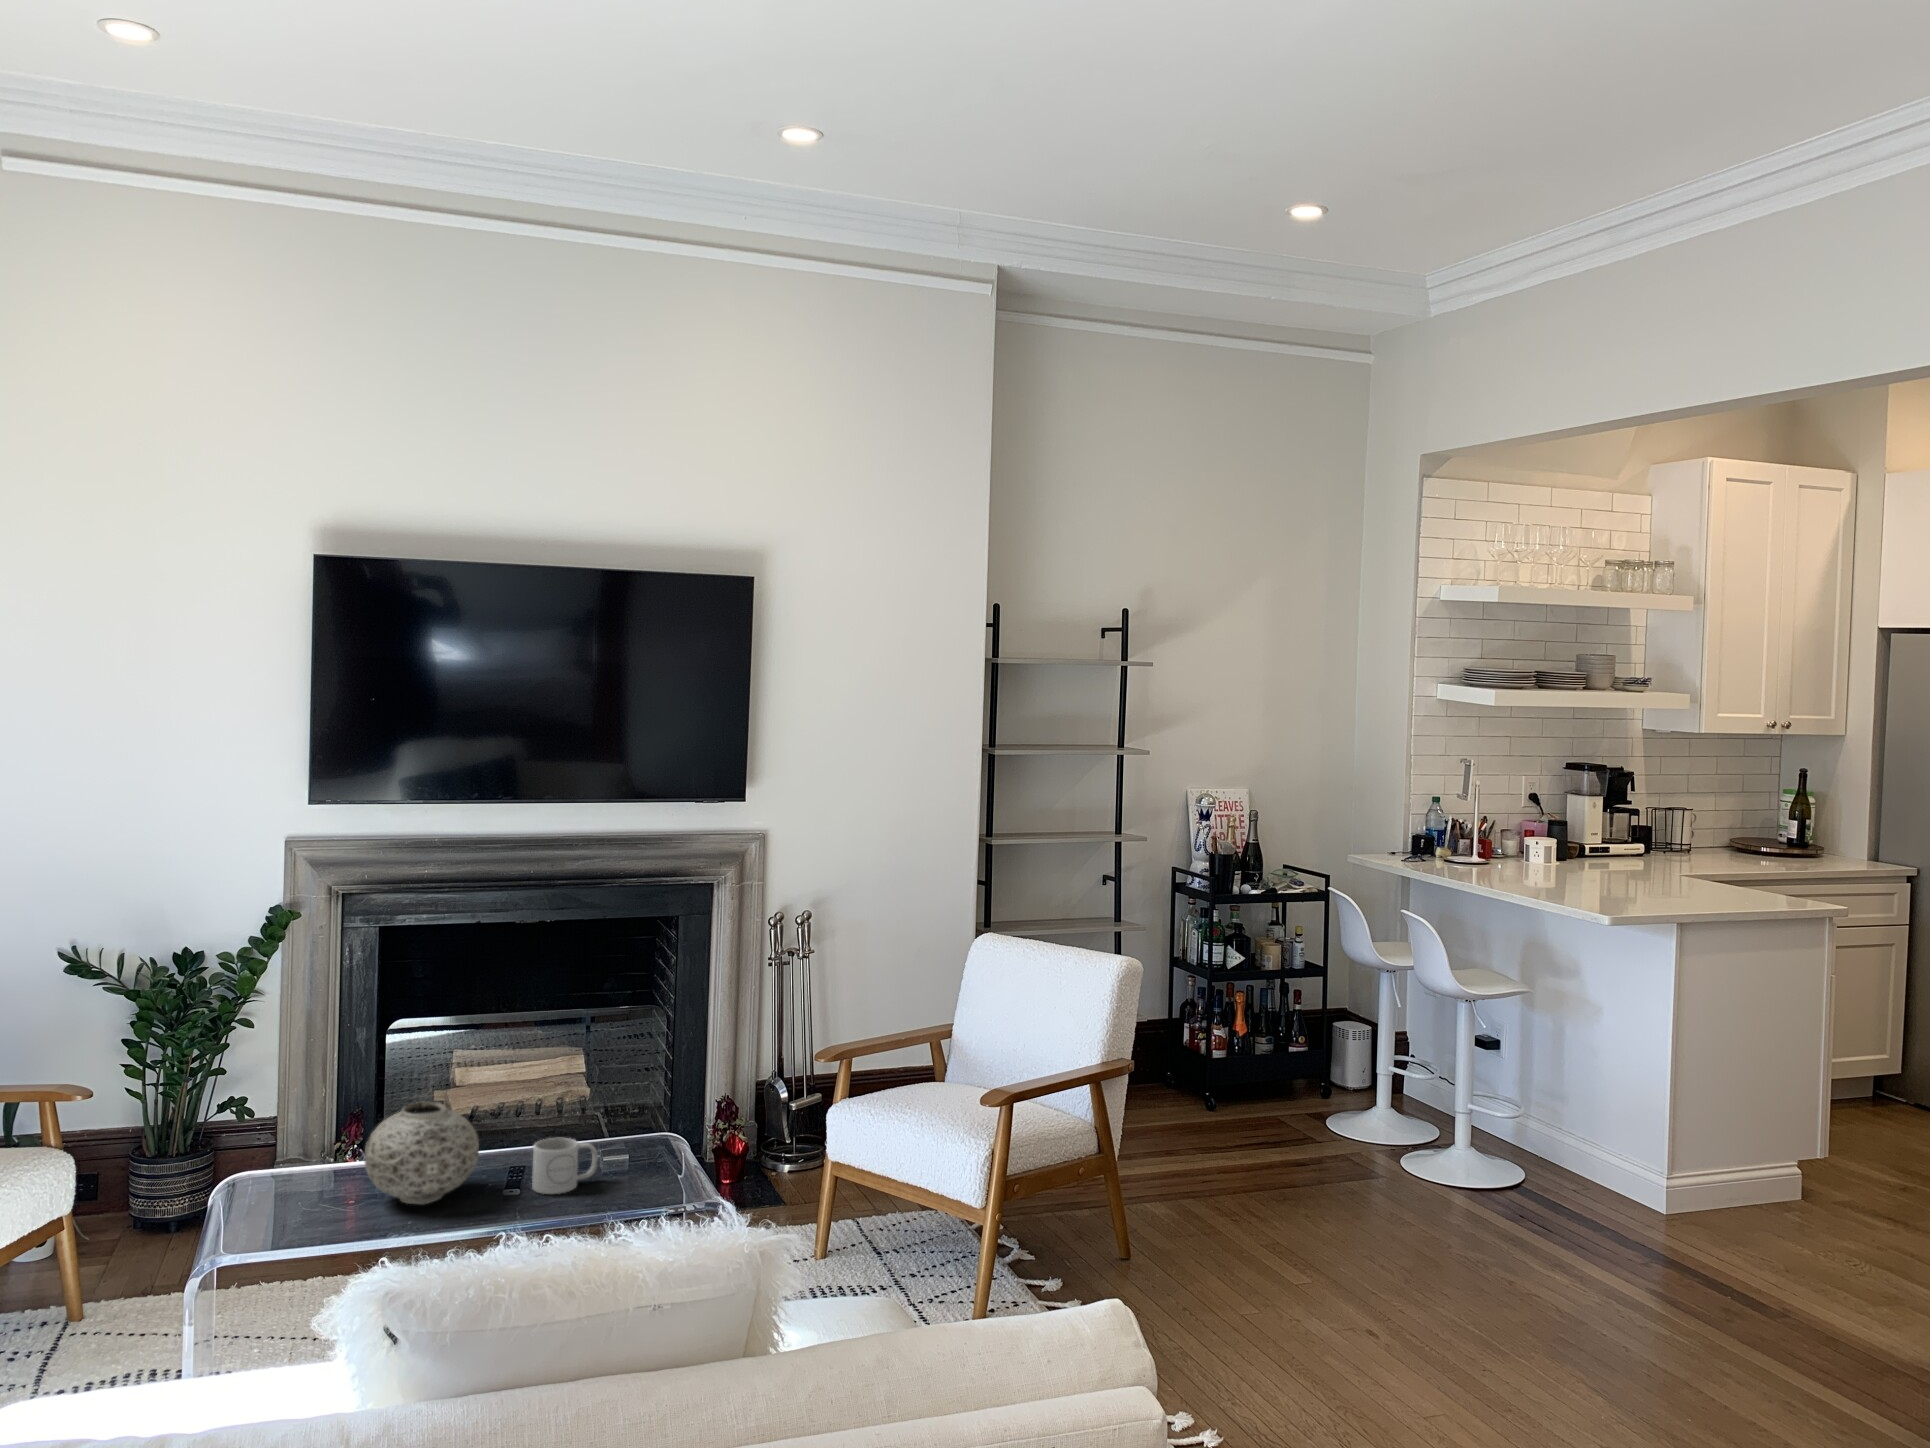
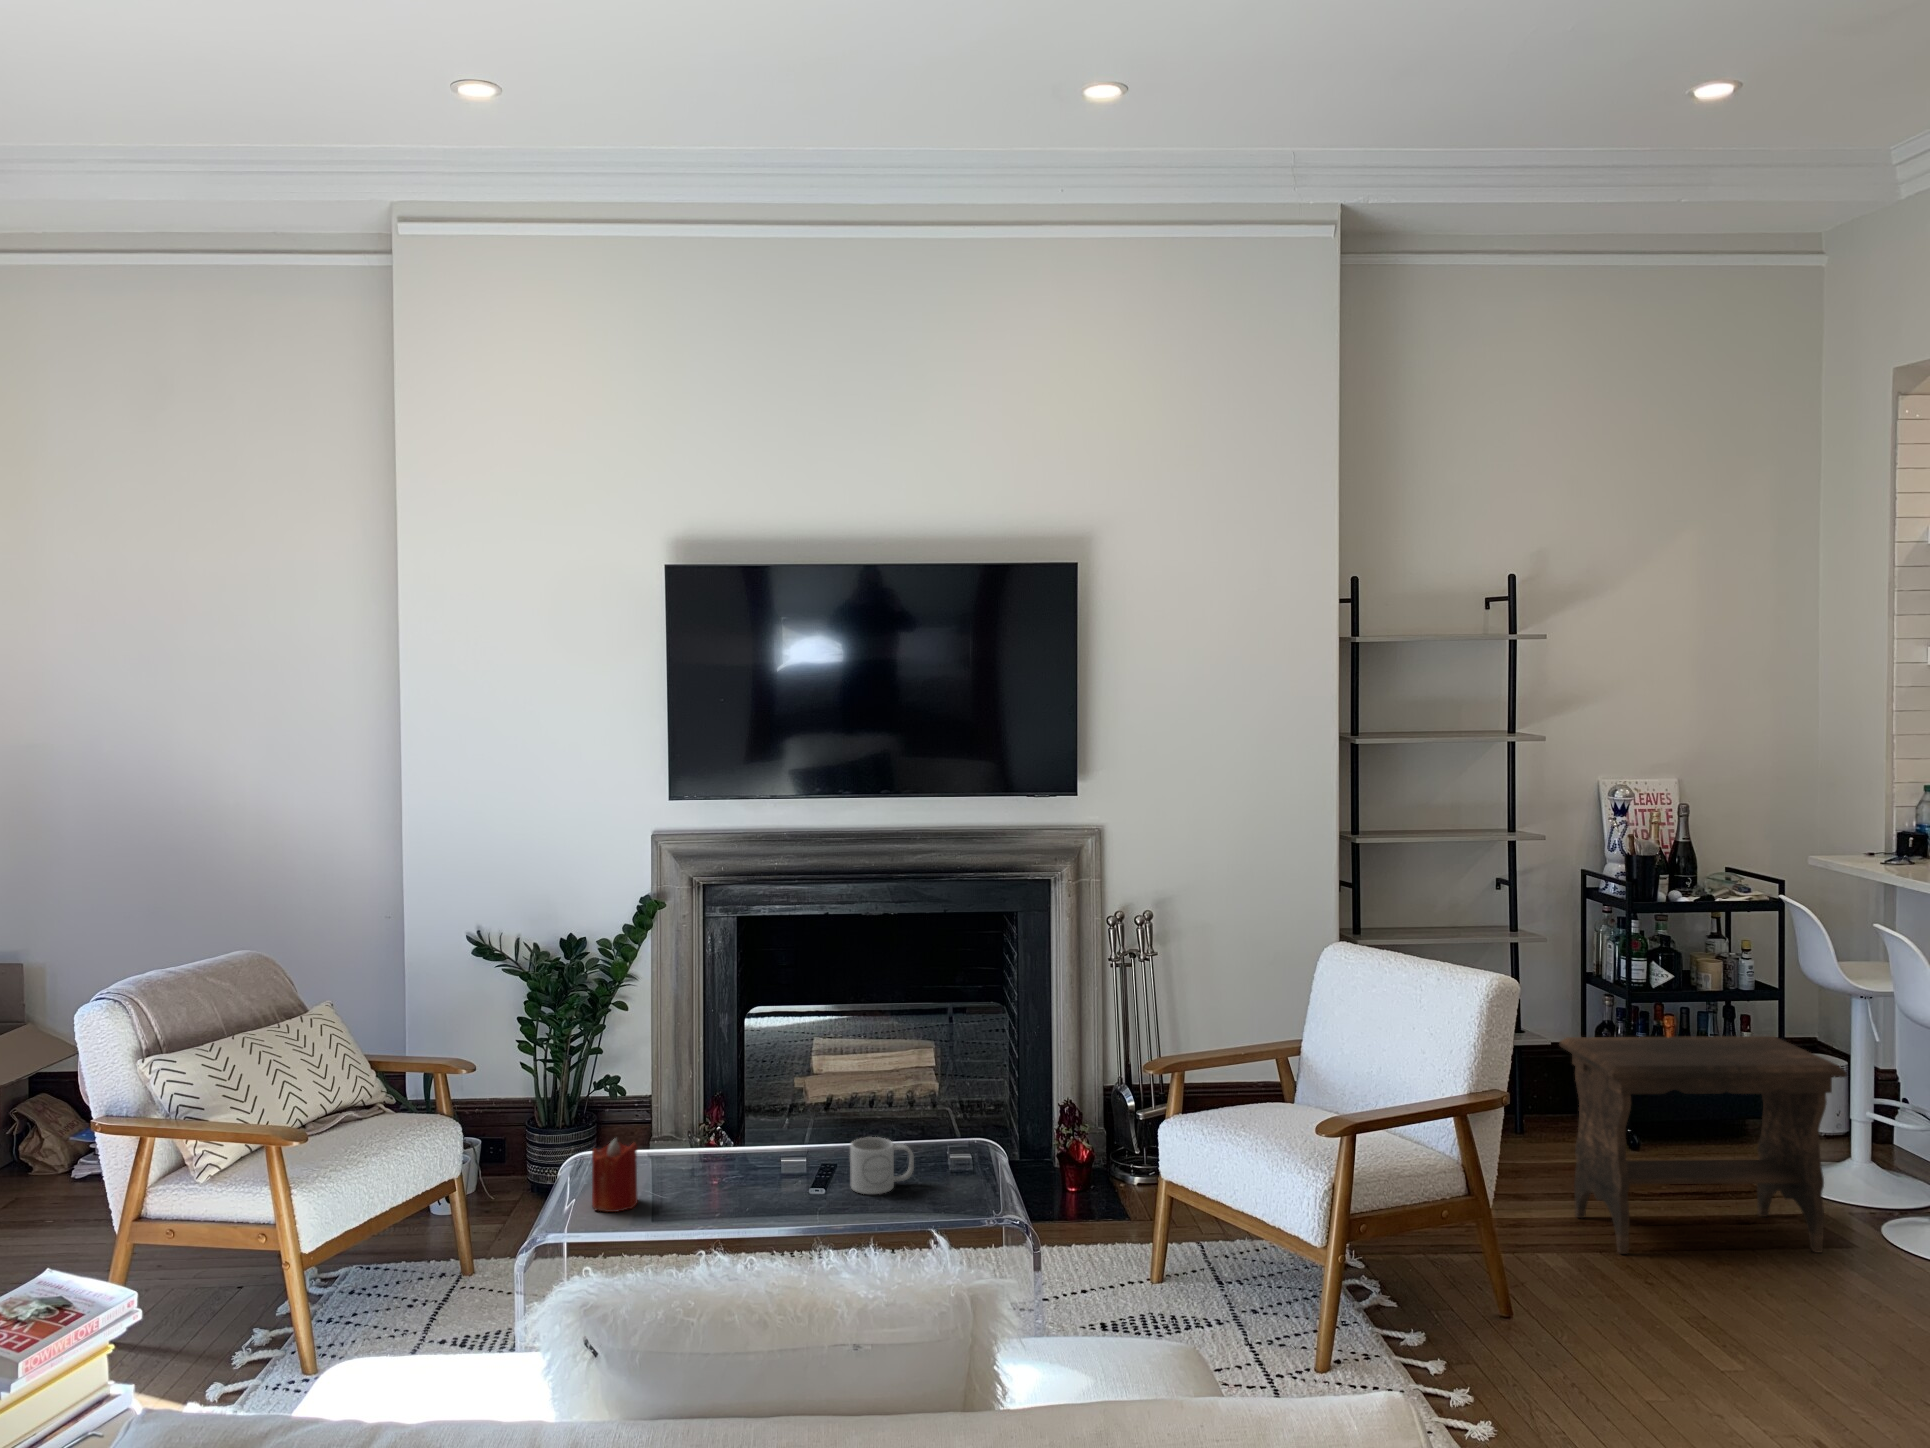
footstool: none [1163,1005,1384,1197] -> present [1559,1036,1847,1254]
vase: present [365,1102,479,1204] -> none [695,1093,800,1195]
candle: none [248,1155,303,1234] -> present [592,1139,638,1212]

